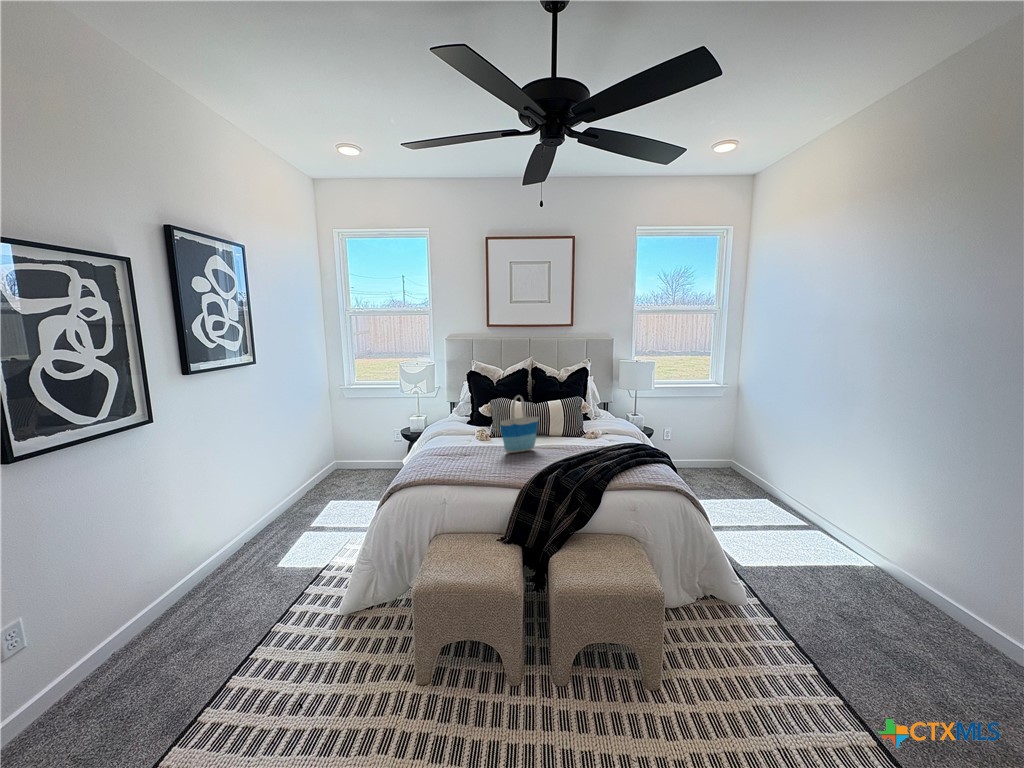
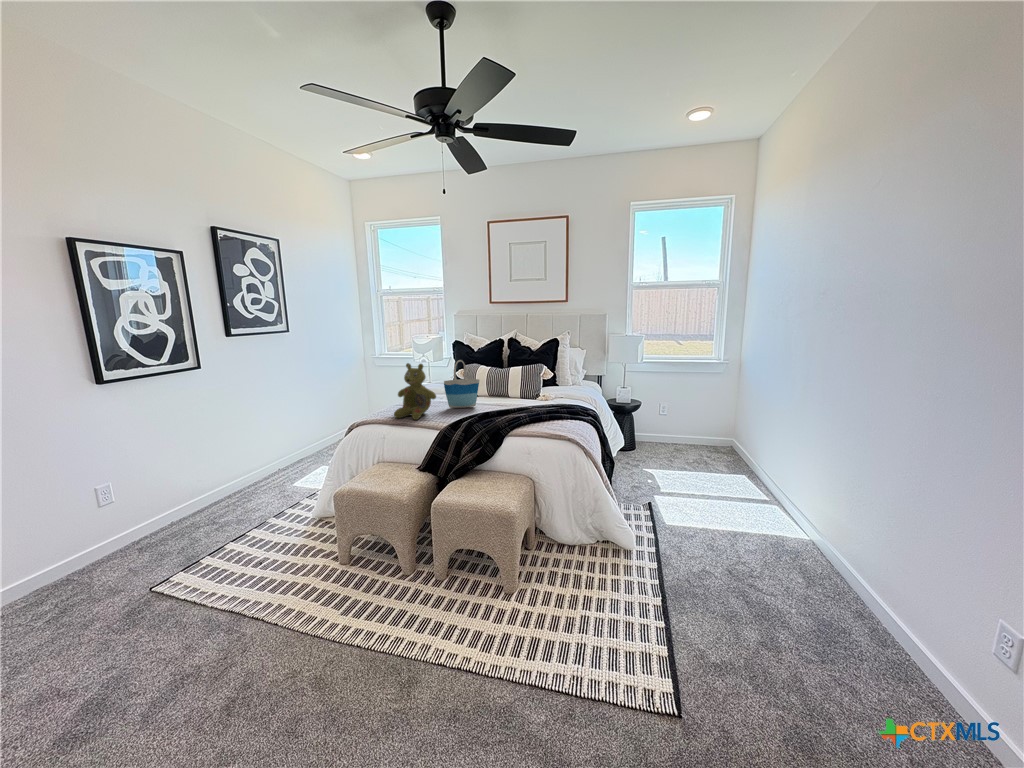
stuffed bear: none [451,402,504,474] -> present [394,363,436,420]

